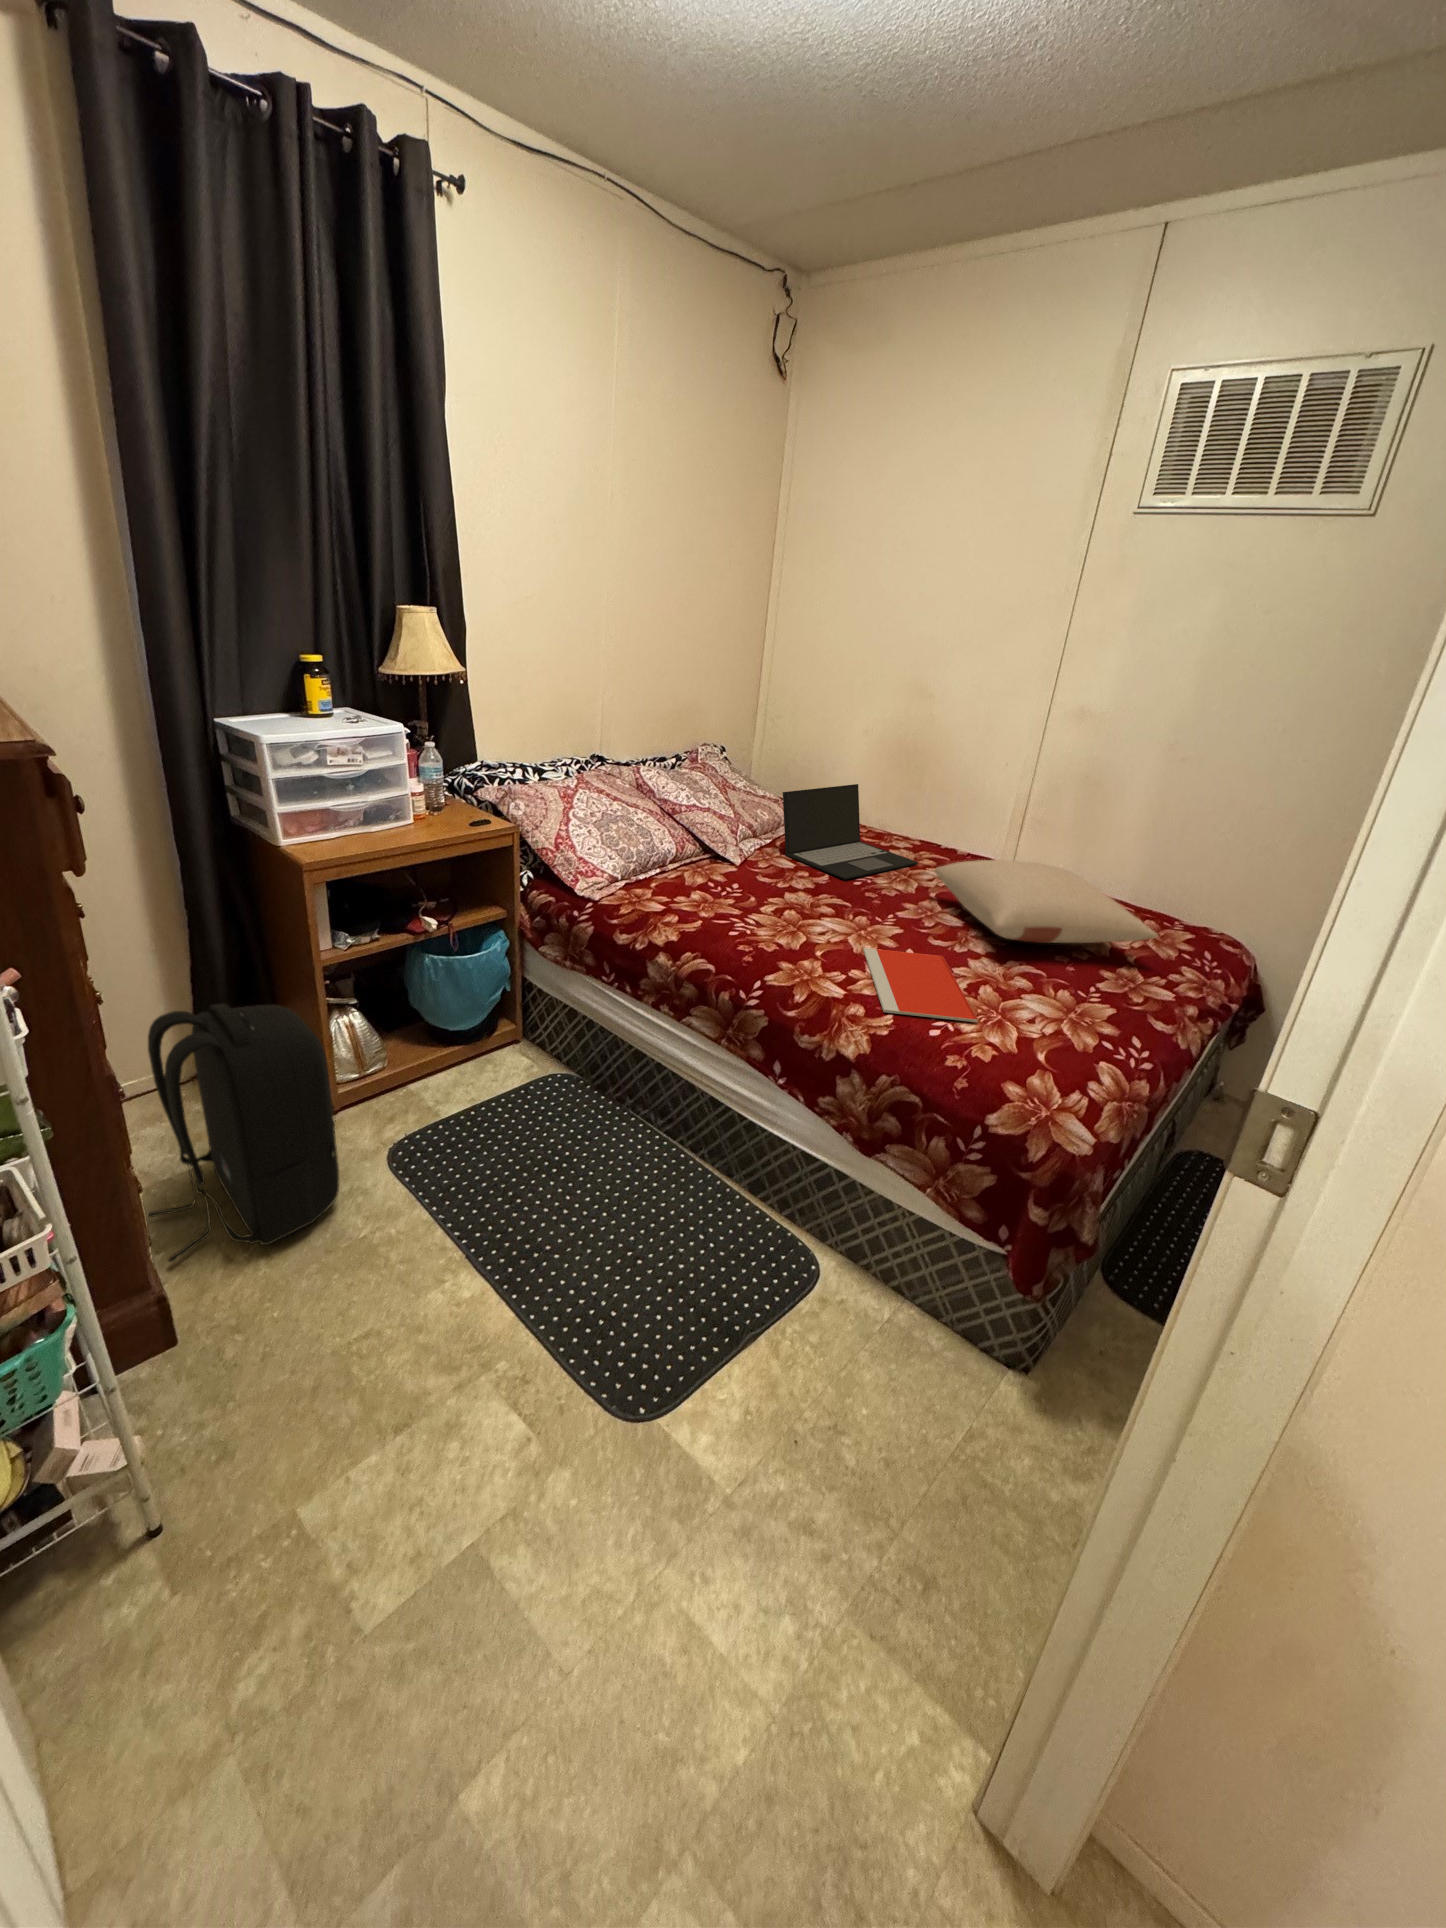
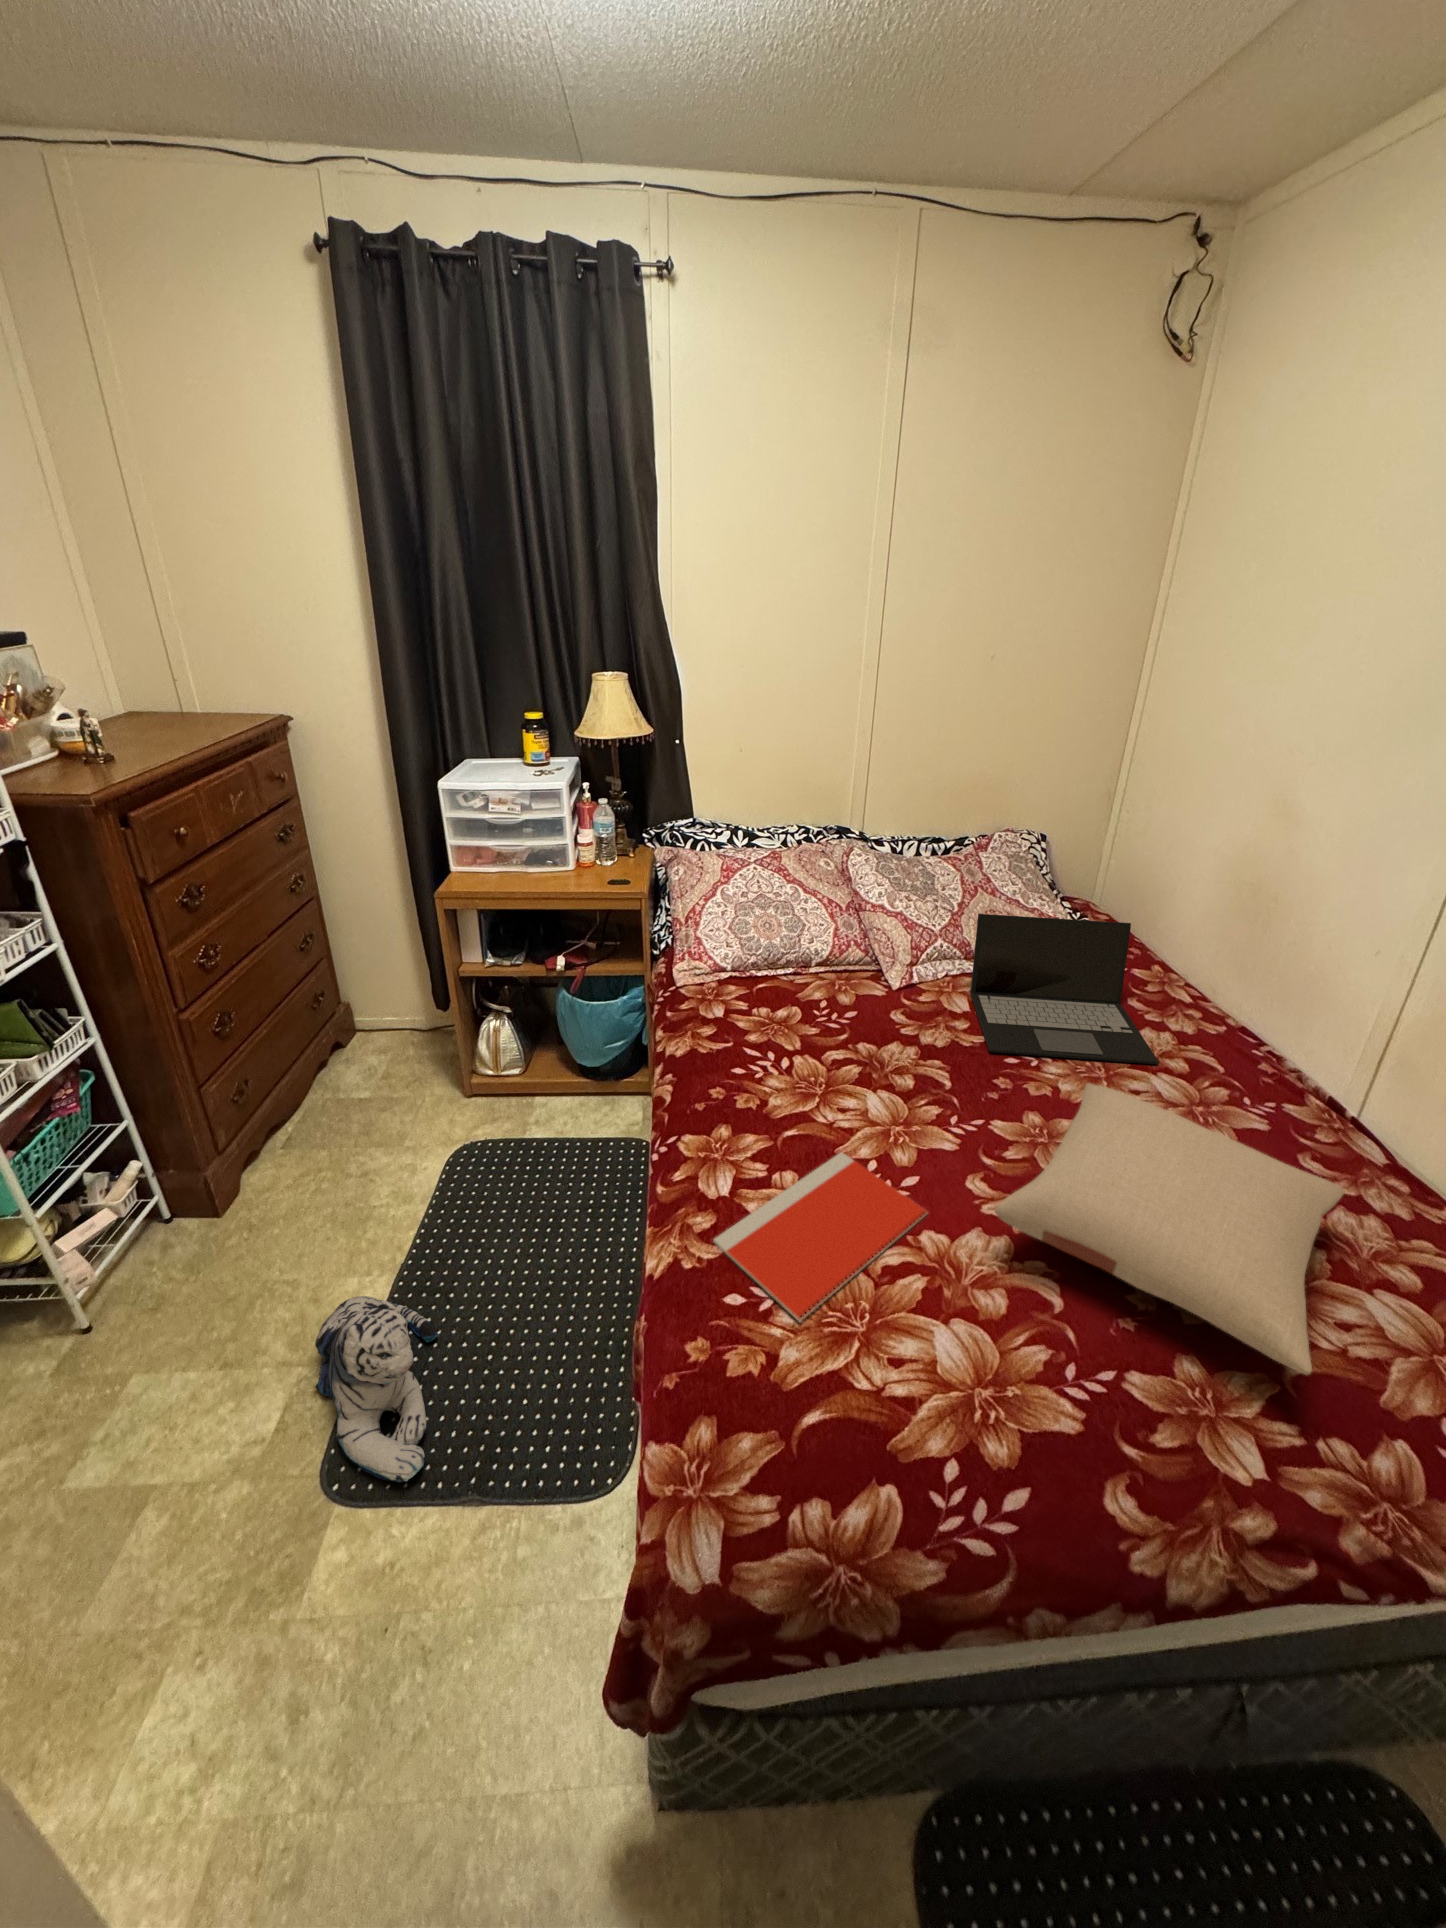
backpack: present [148,1004,339,1262] -> none [268,983,419,1175]
plush toy: none [474,1233,703,1396] -> present [315,1296,438,1483]

